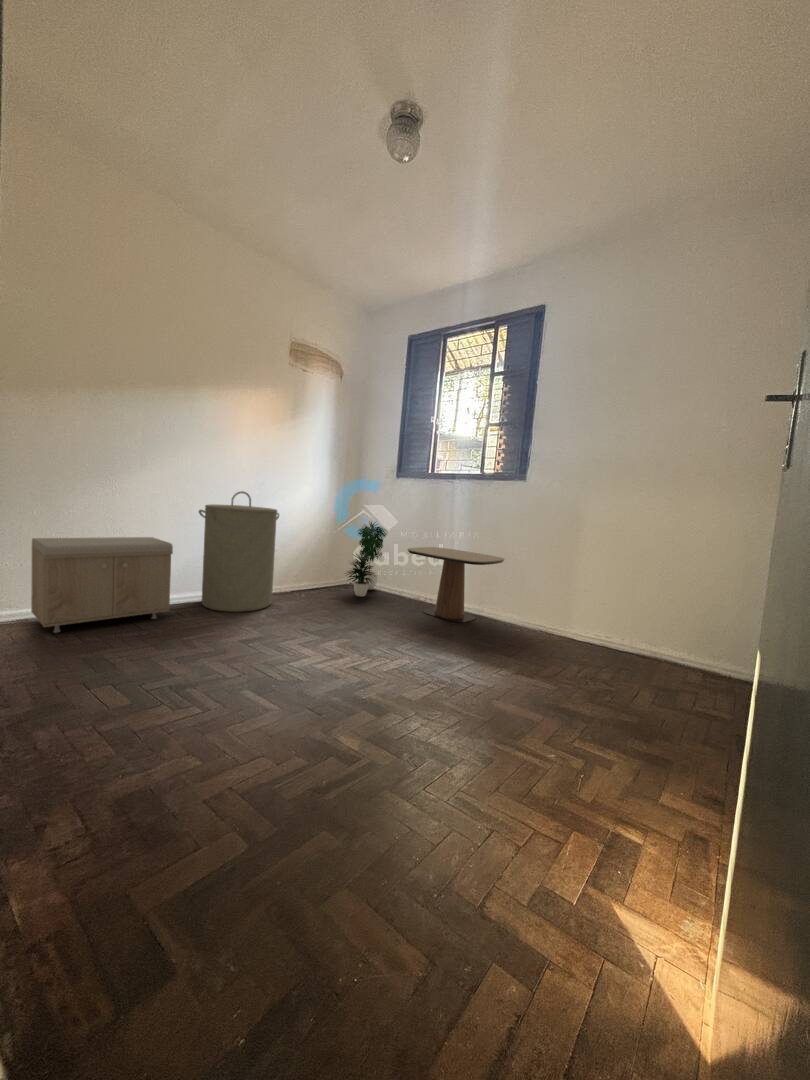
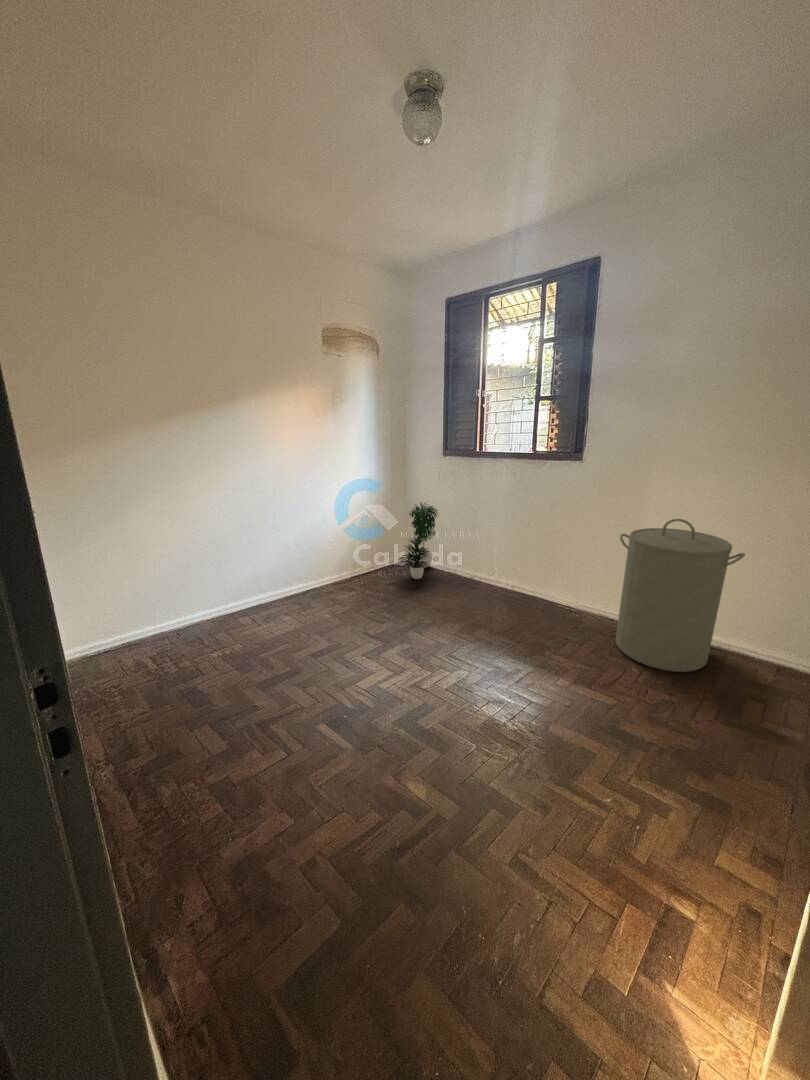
laundry hamper: present [199,491,279,612] -> present [616,519,745,672]
storage bench: present [31,537,173,633] -> none [124,554,248,656]
side table: present [408,547,504,623] -> none [460,529,560,610]

